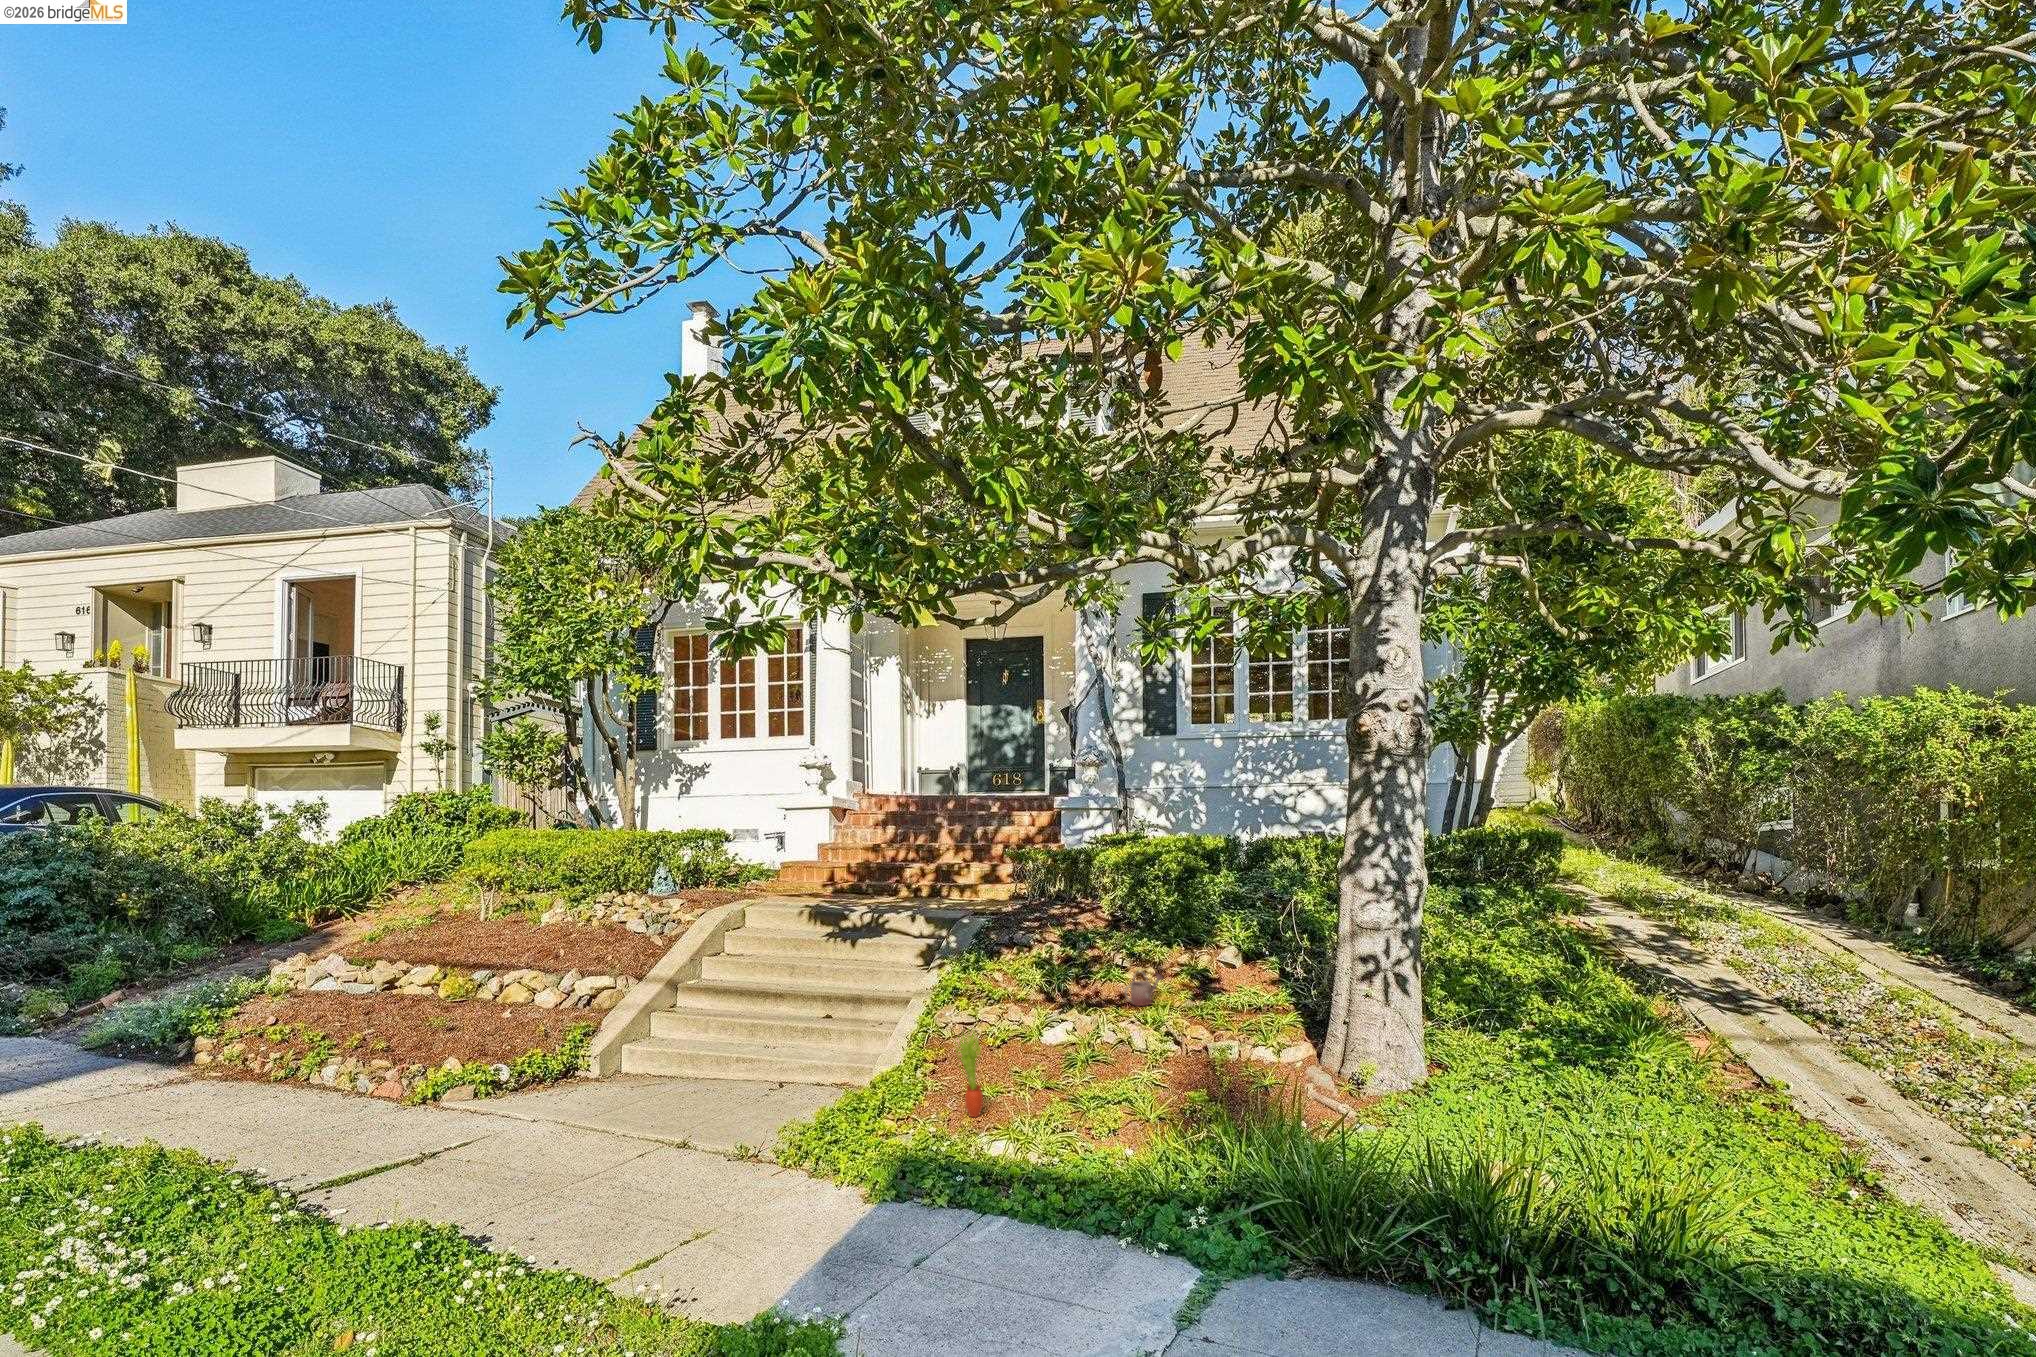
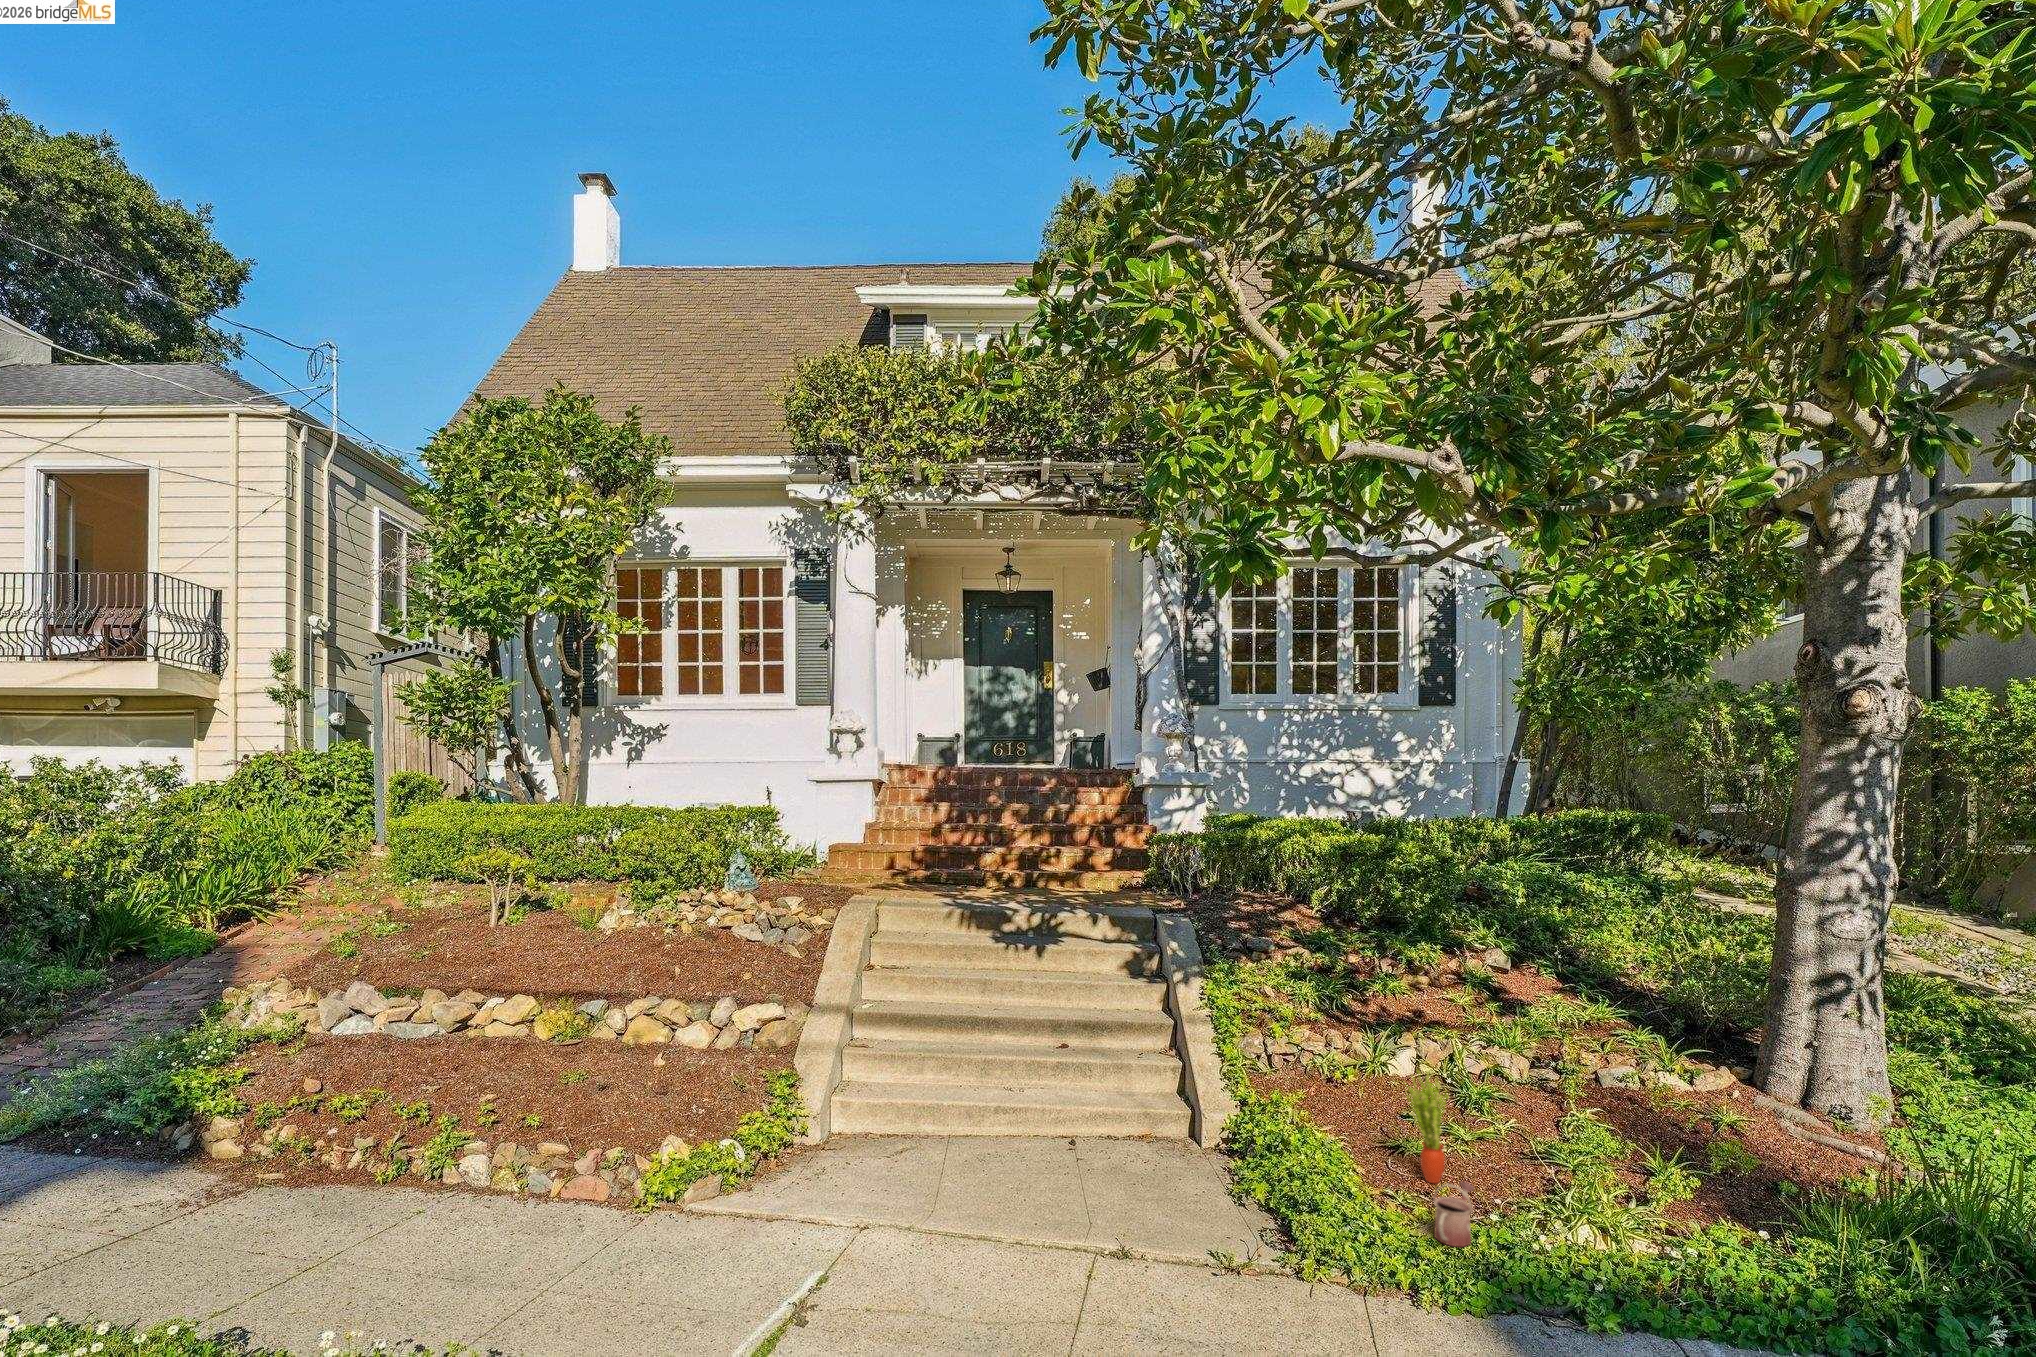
watering can: present [1125,972,1163,1006] -> present [1433,1182,1474,1247]

